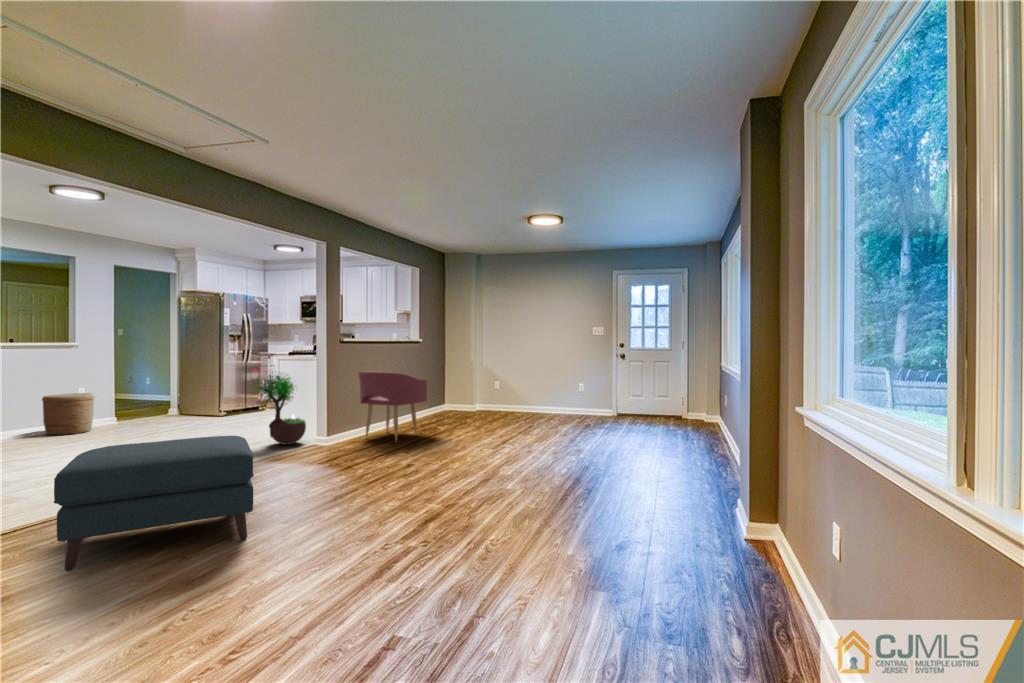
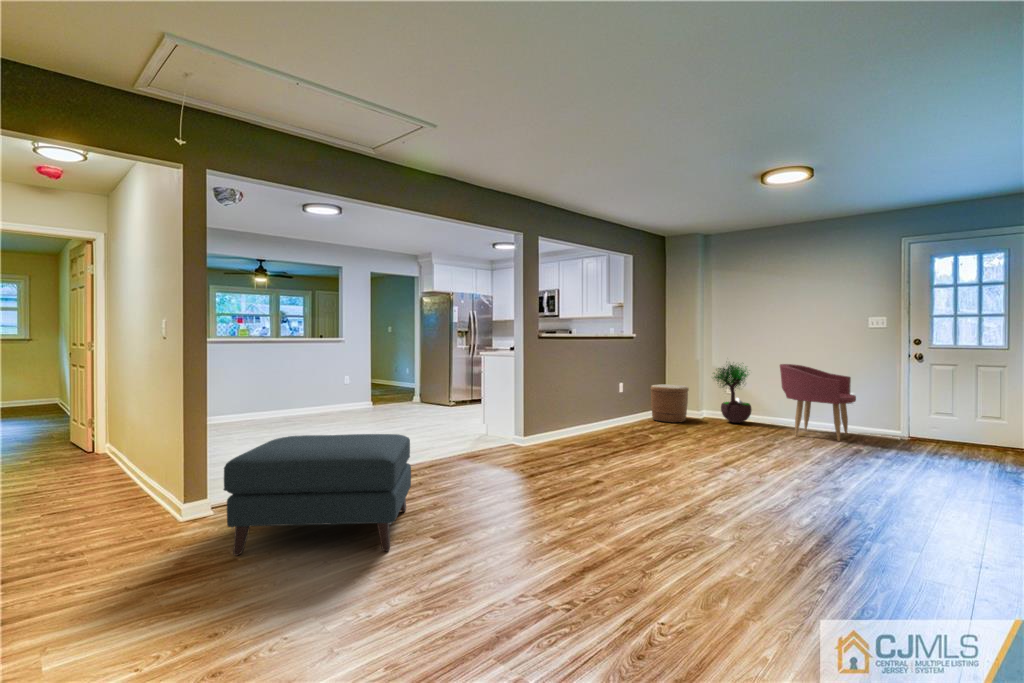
armchair: present [358,372,427,441] -> present [780,364,856,441]
potted tree: present [255,374,306,445] -> present [714,364,752,423]
woven basket: present [42,393,94,435] -> present [650,384,689,423]

